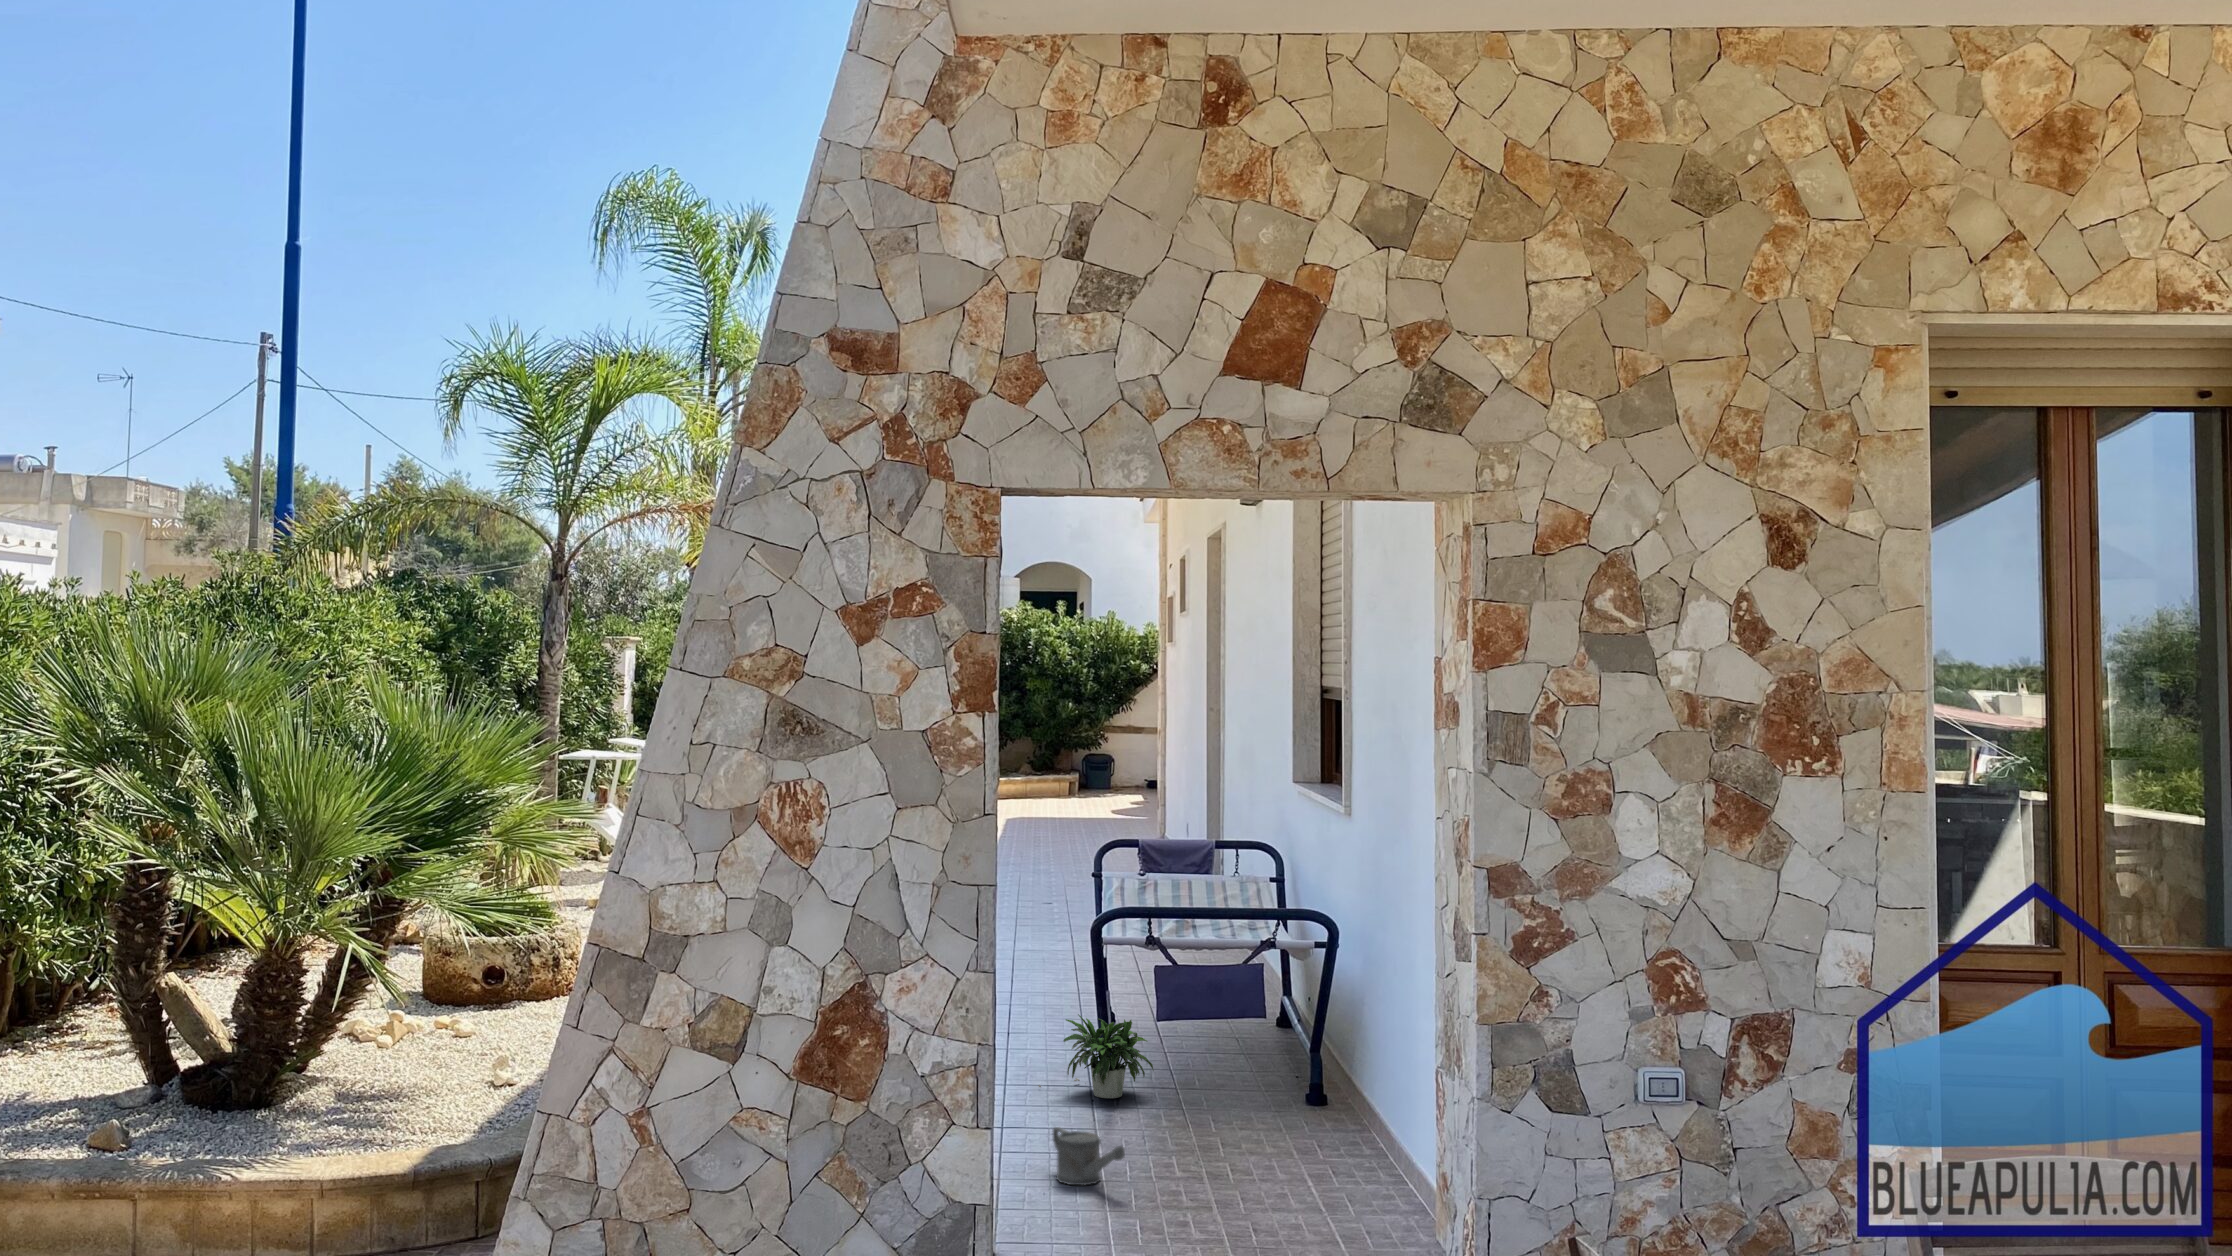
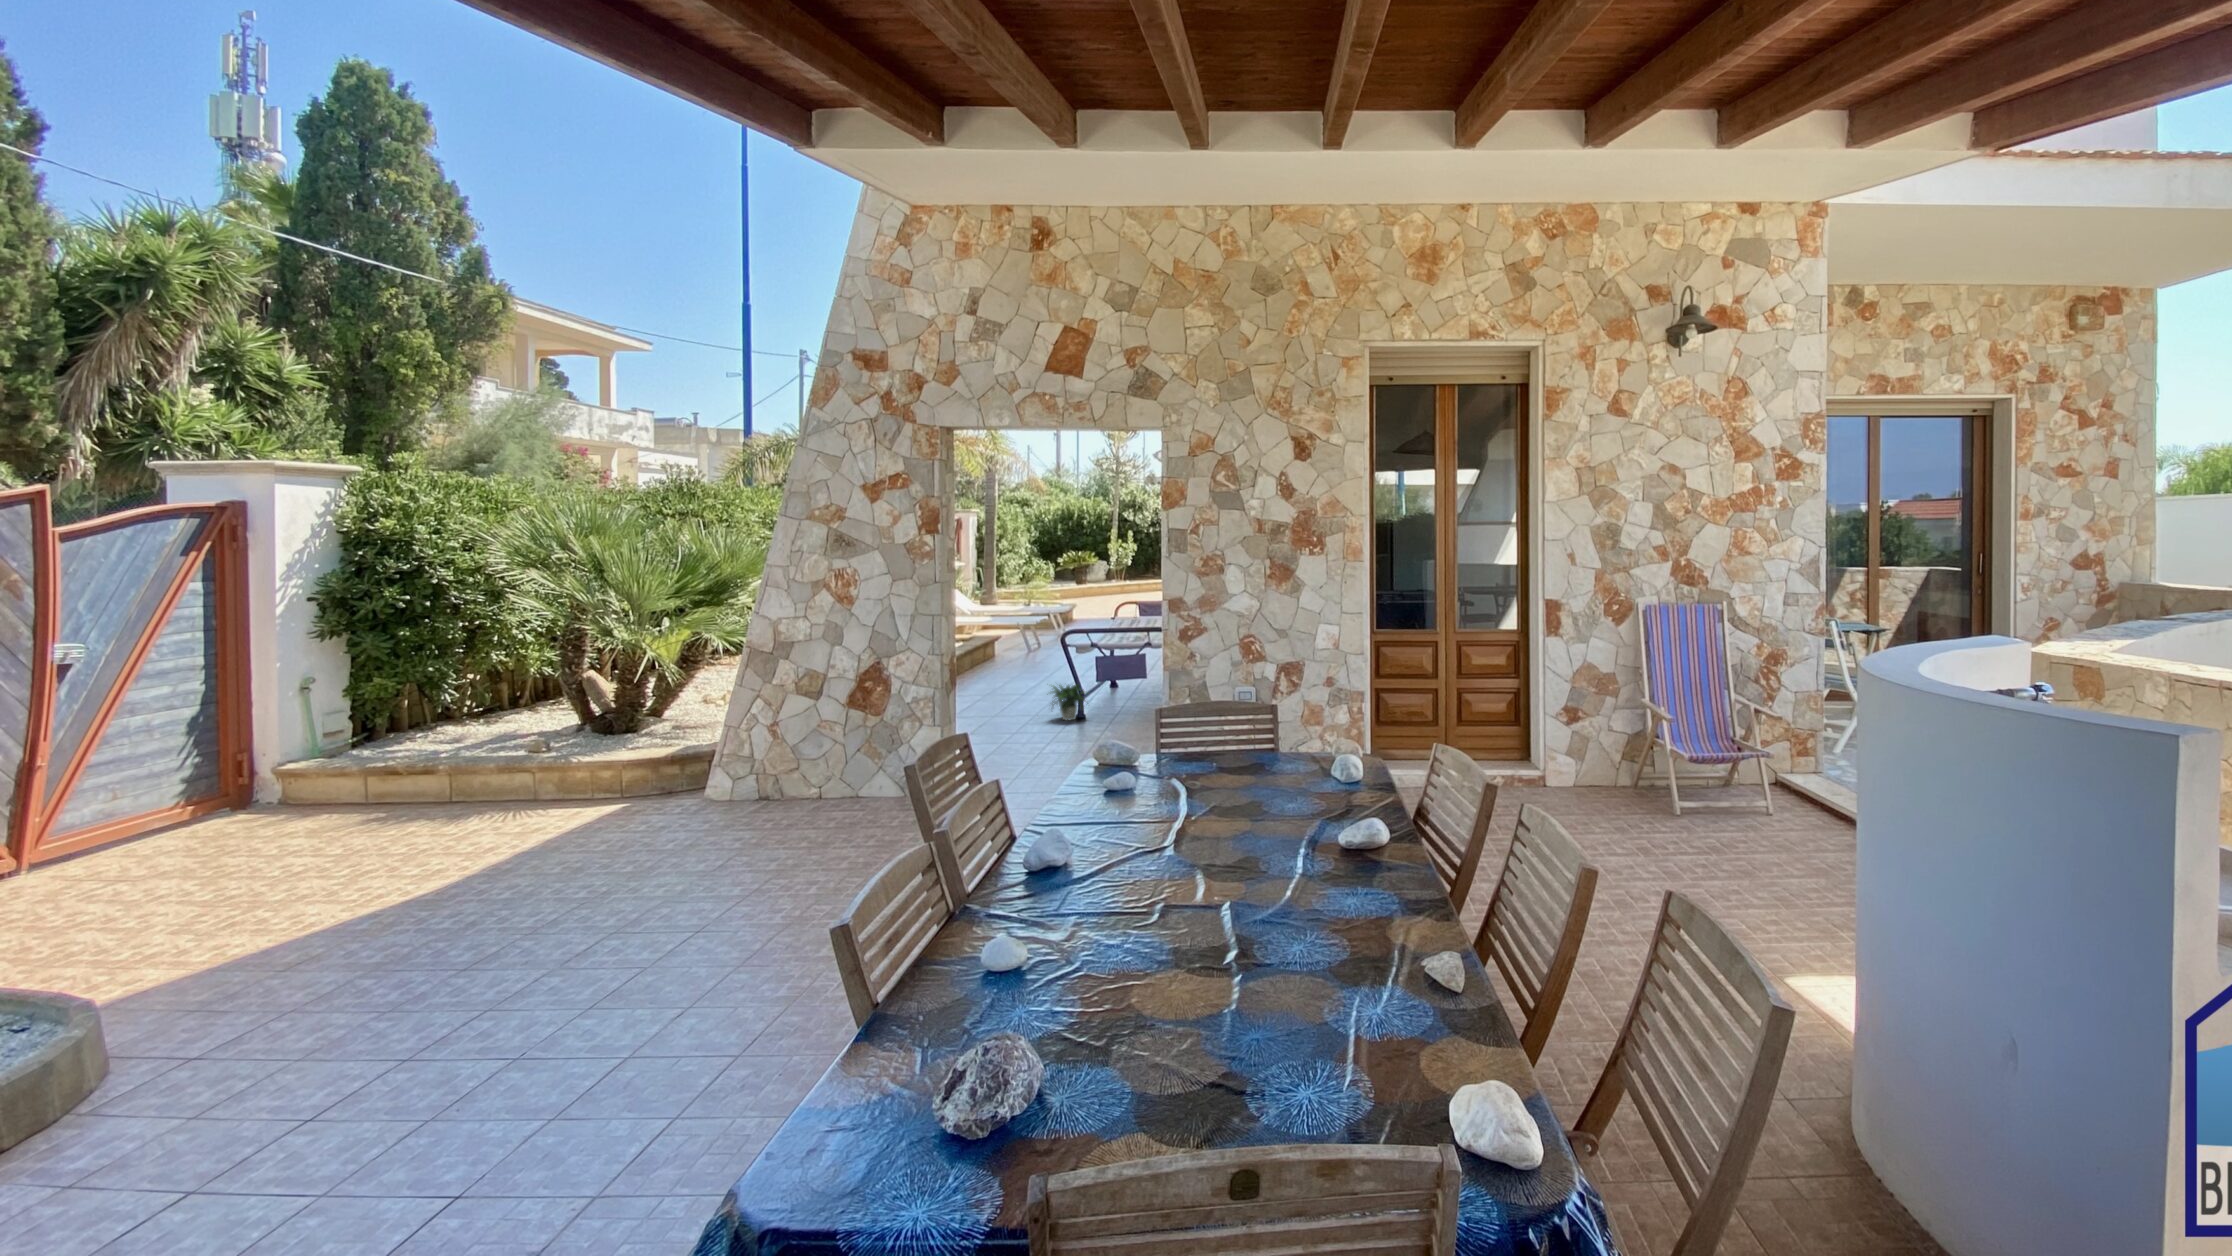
watering can: present [1053,1127,1125,1186] -> none [1011,731,1037,757]

